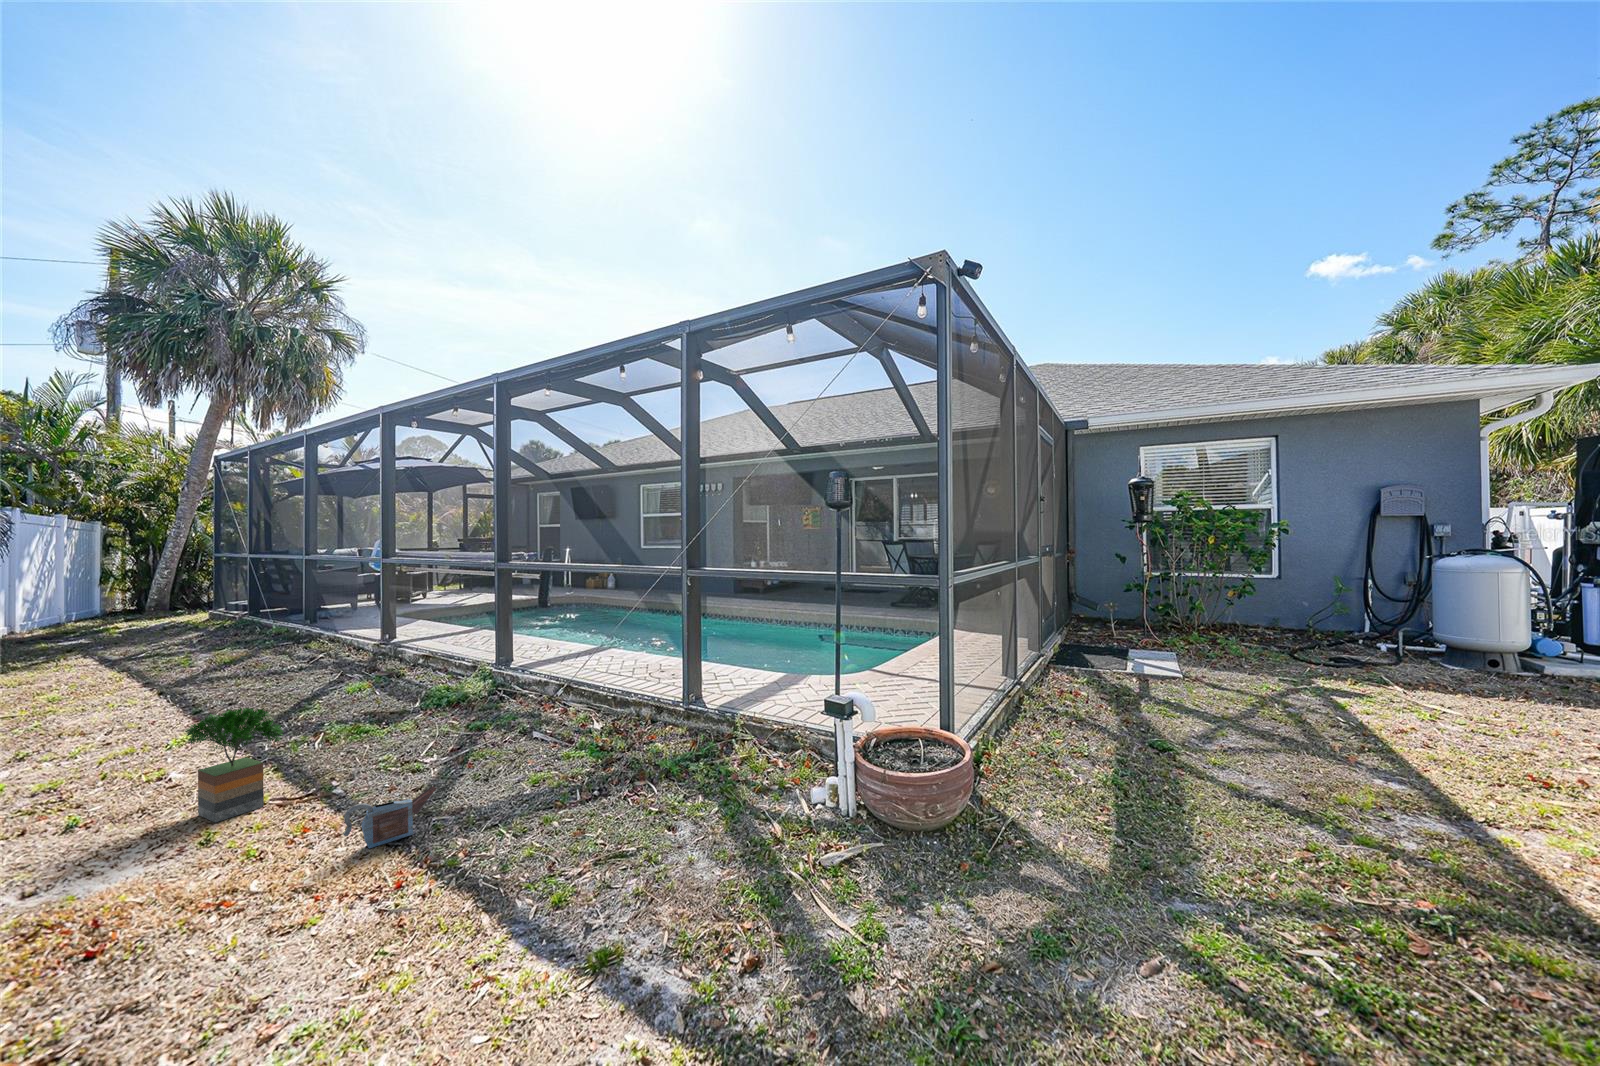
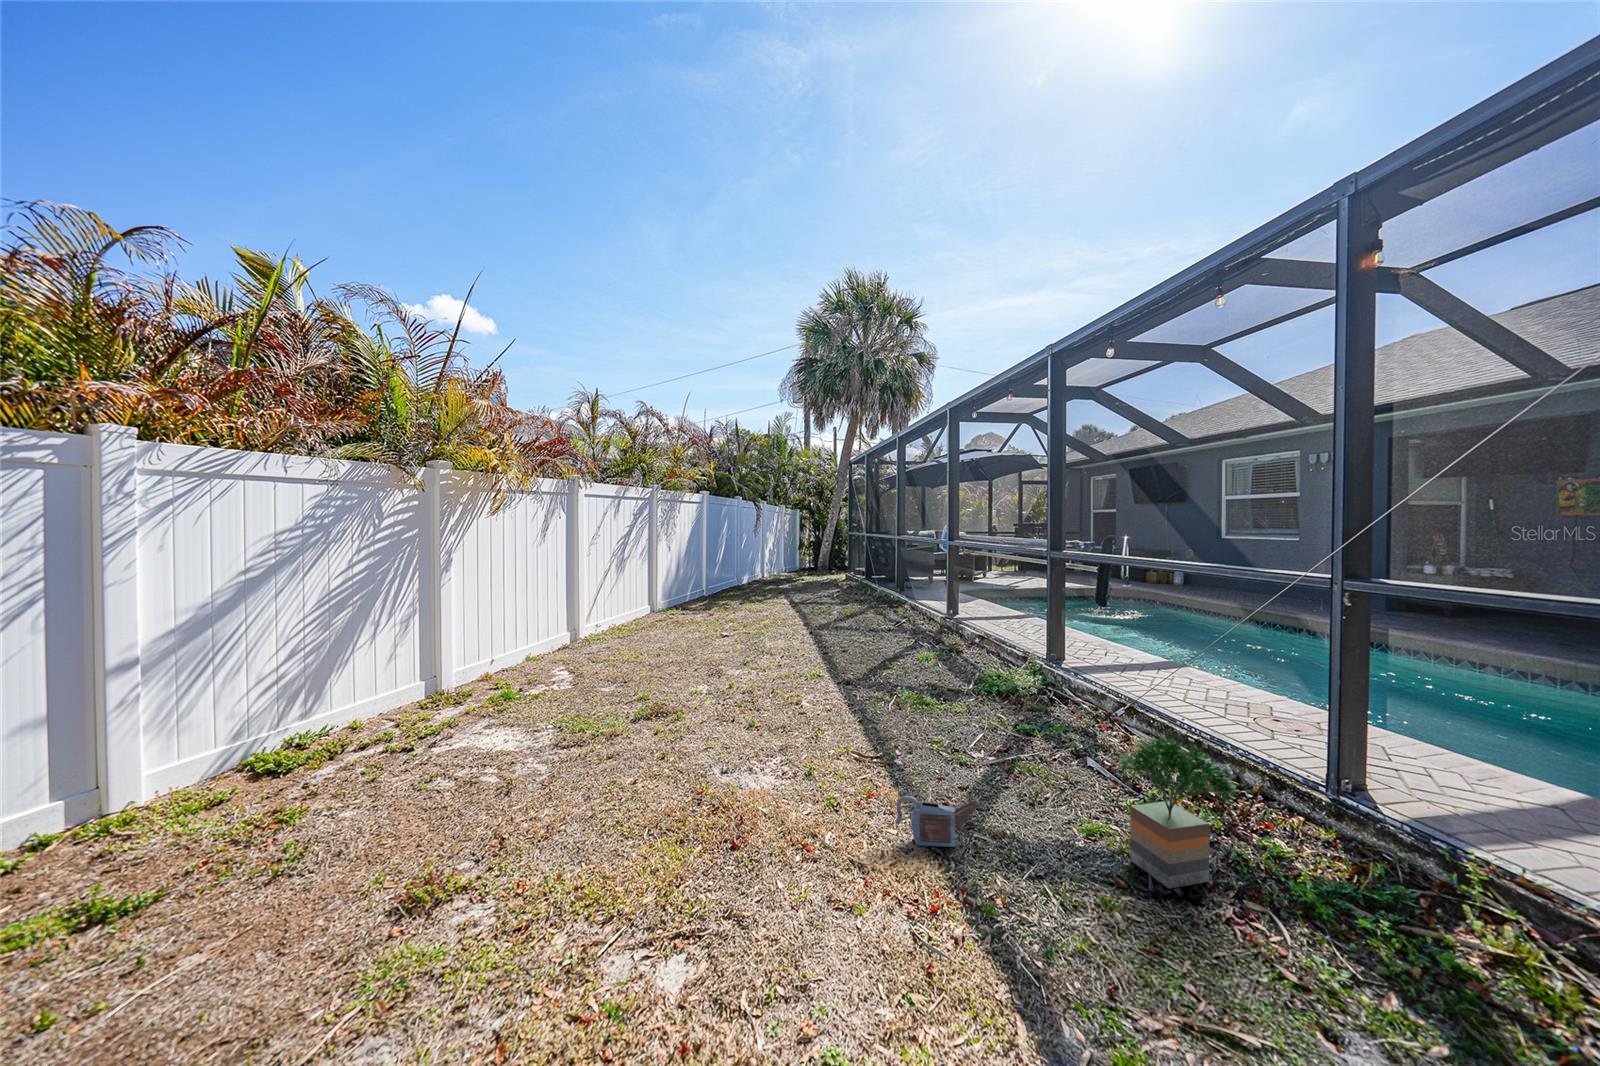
potted tree: present [185,708,283,823] -> present [1118,738,1238,889]

